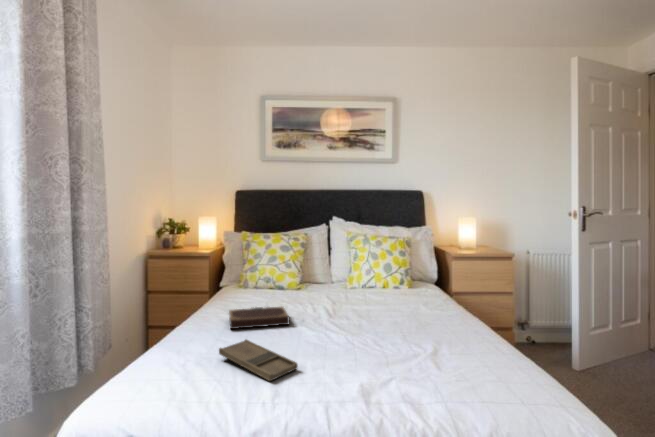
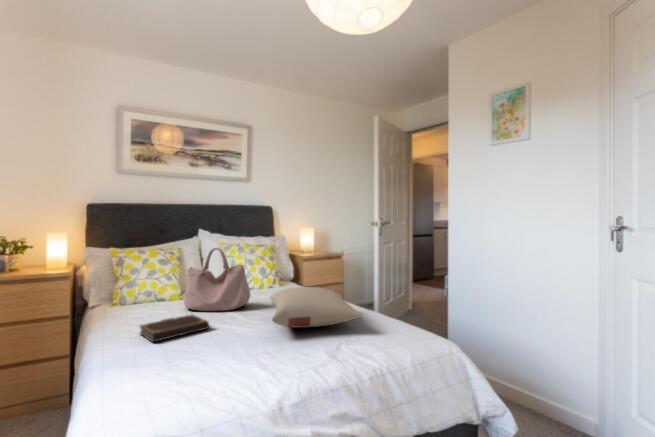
handbag: none [290,238,354,308] -> present [184,248,250,311]
pillow: none [337,292,457,346] -> present [270,287,361,328]
tray: present [219,340,298,381] -> none [173,346,256,373]

